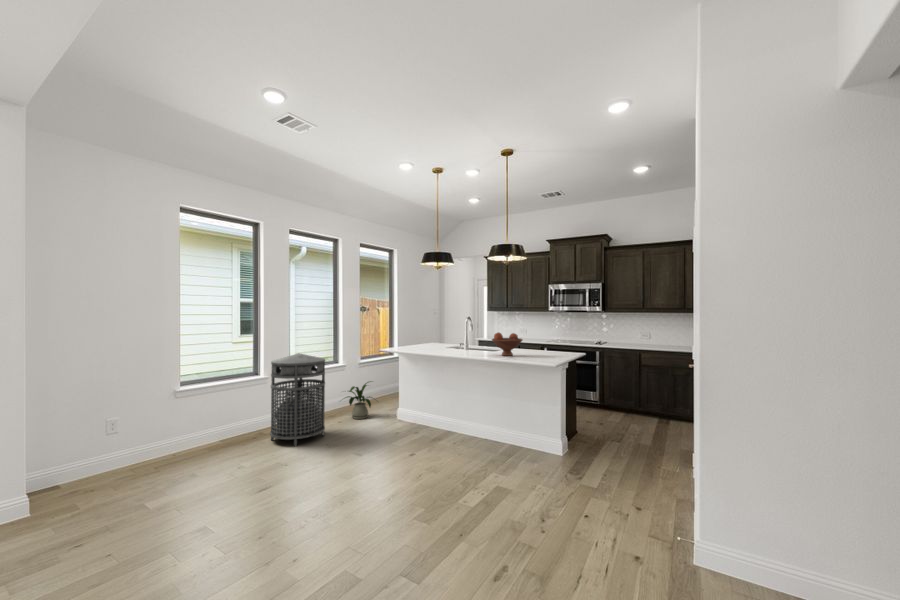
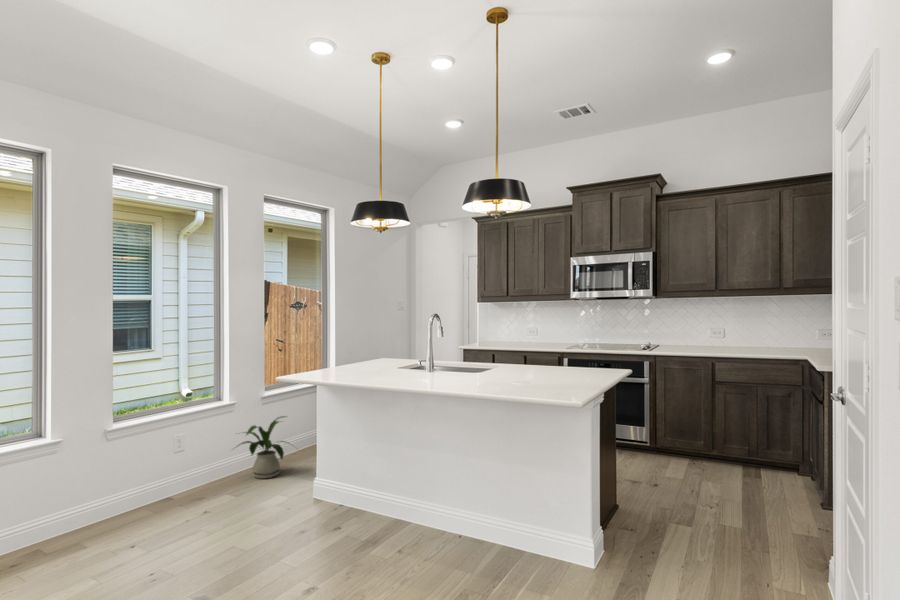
fruit bowl: present [492,332,522,356] -> none [471,340,526,382]
trash can: present [270,353,325,446] -> none [90,378,194,542]

